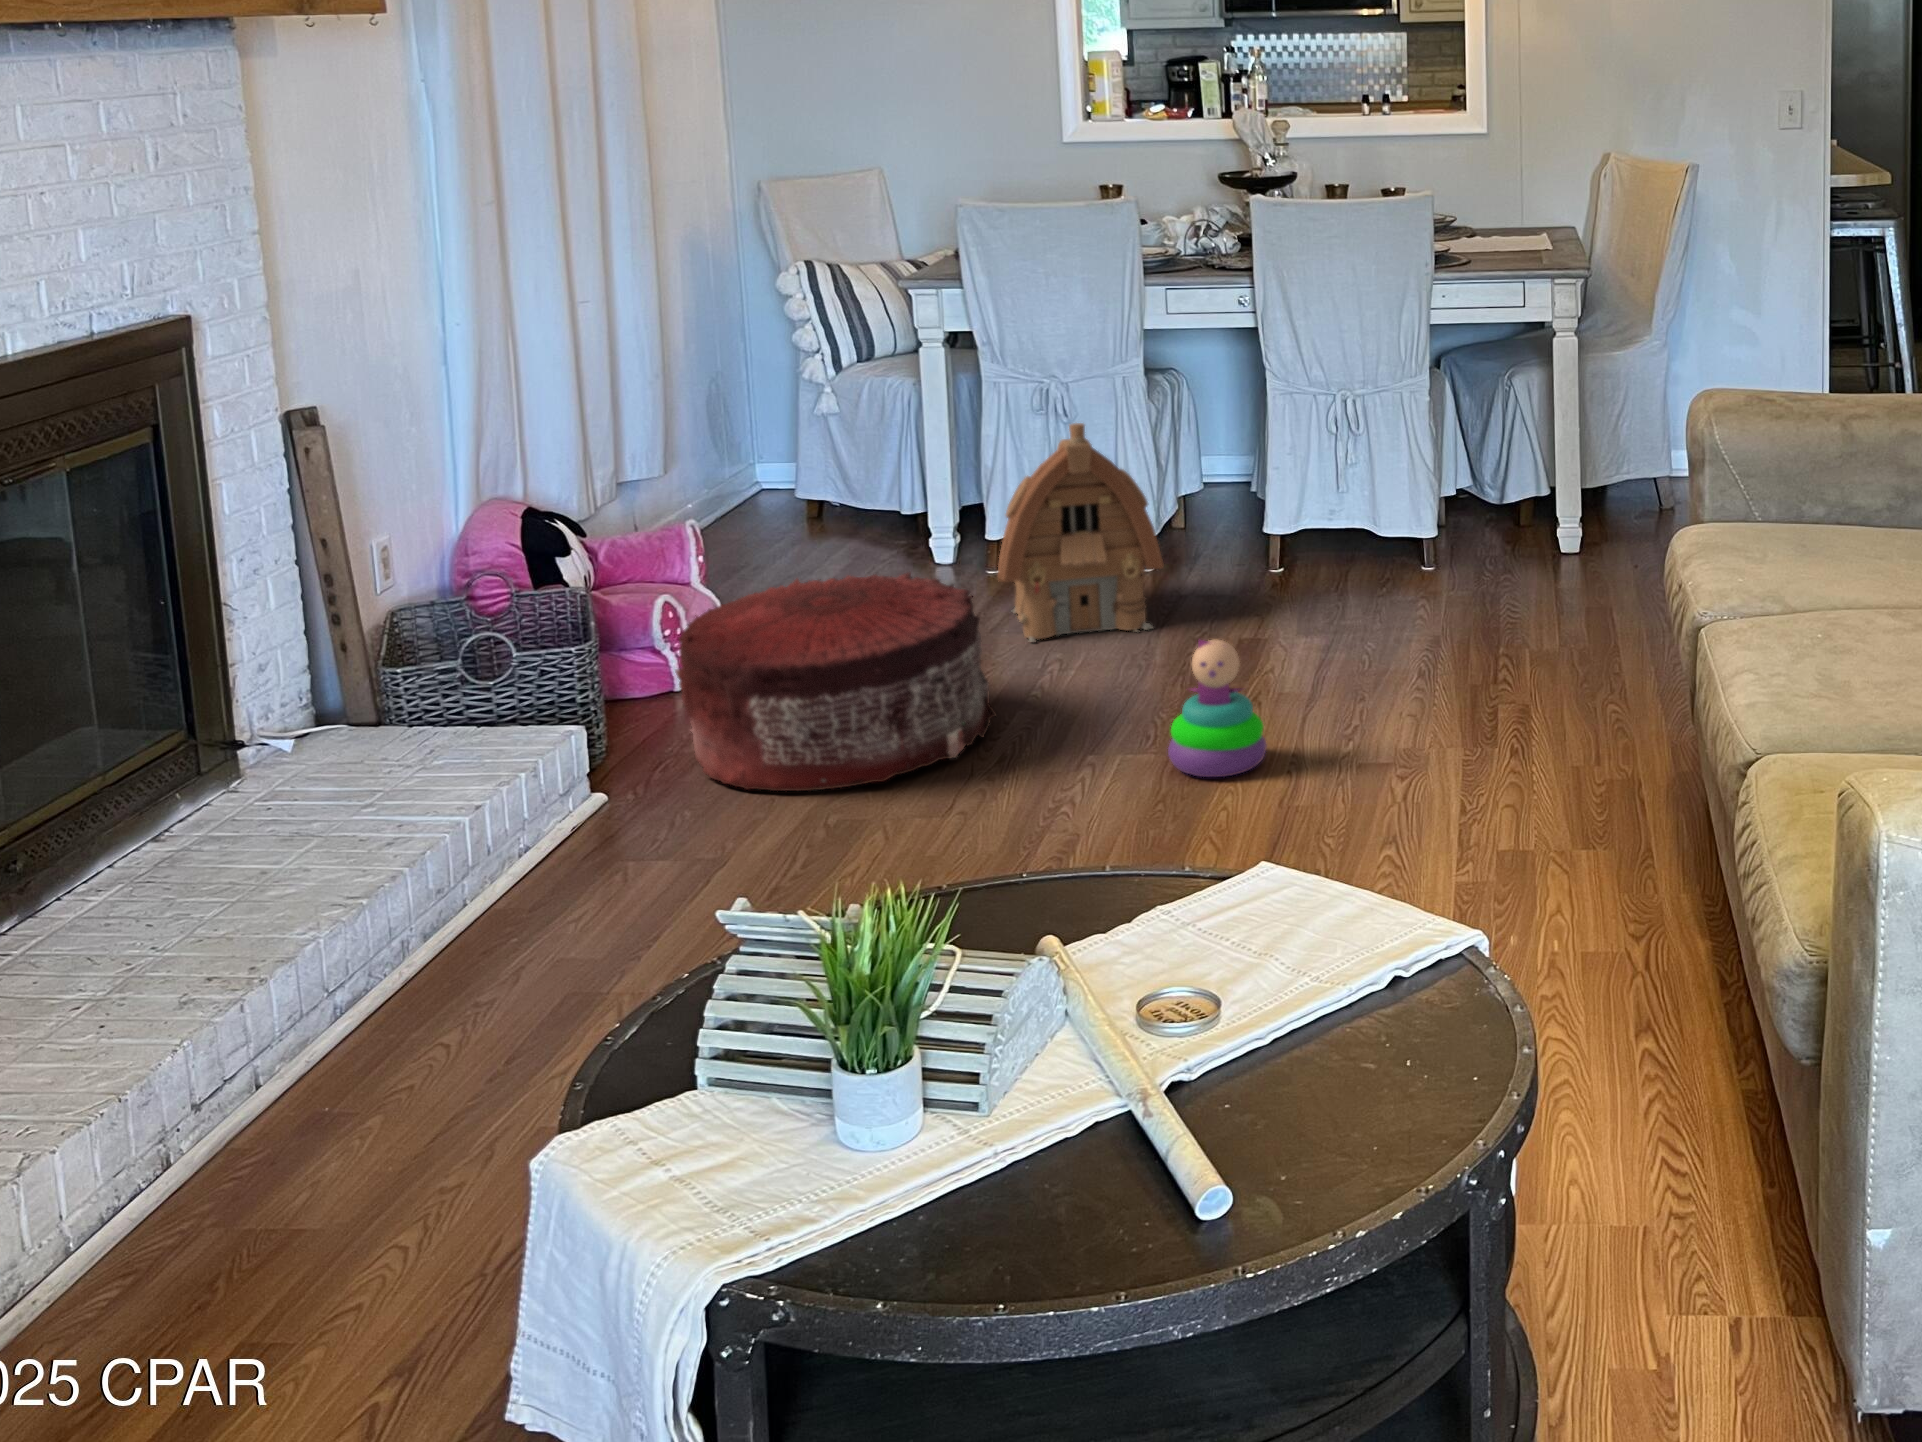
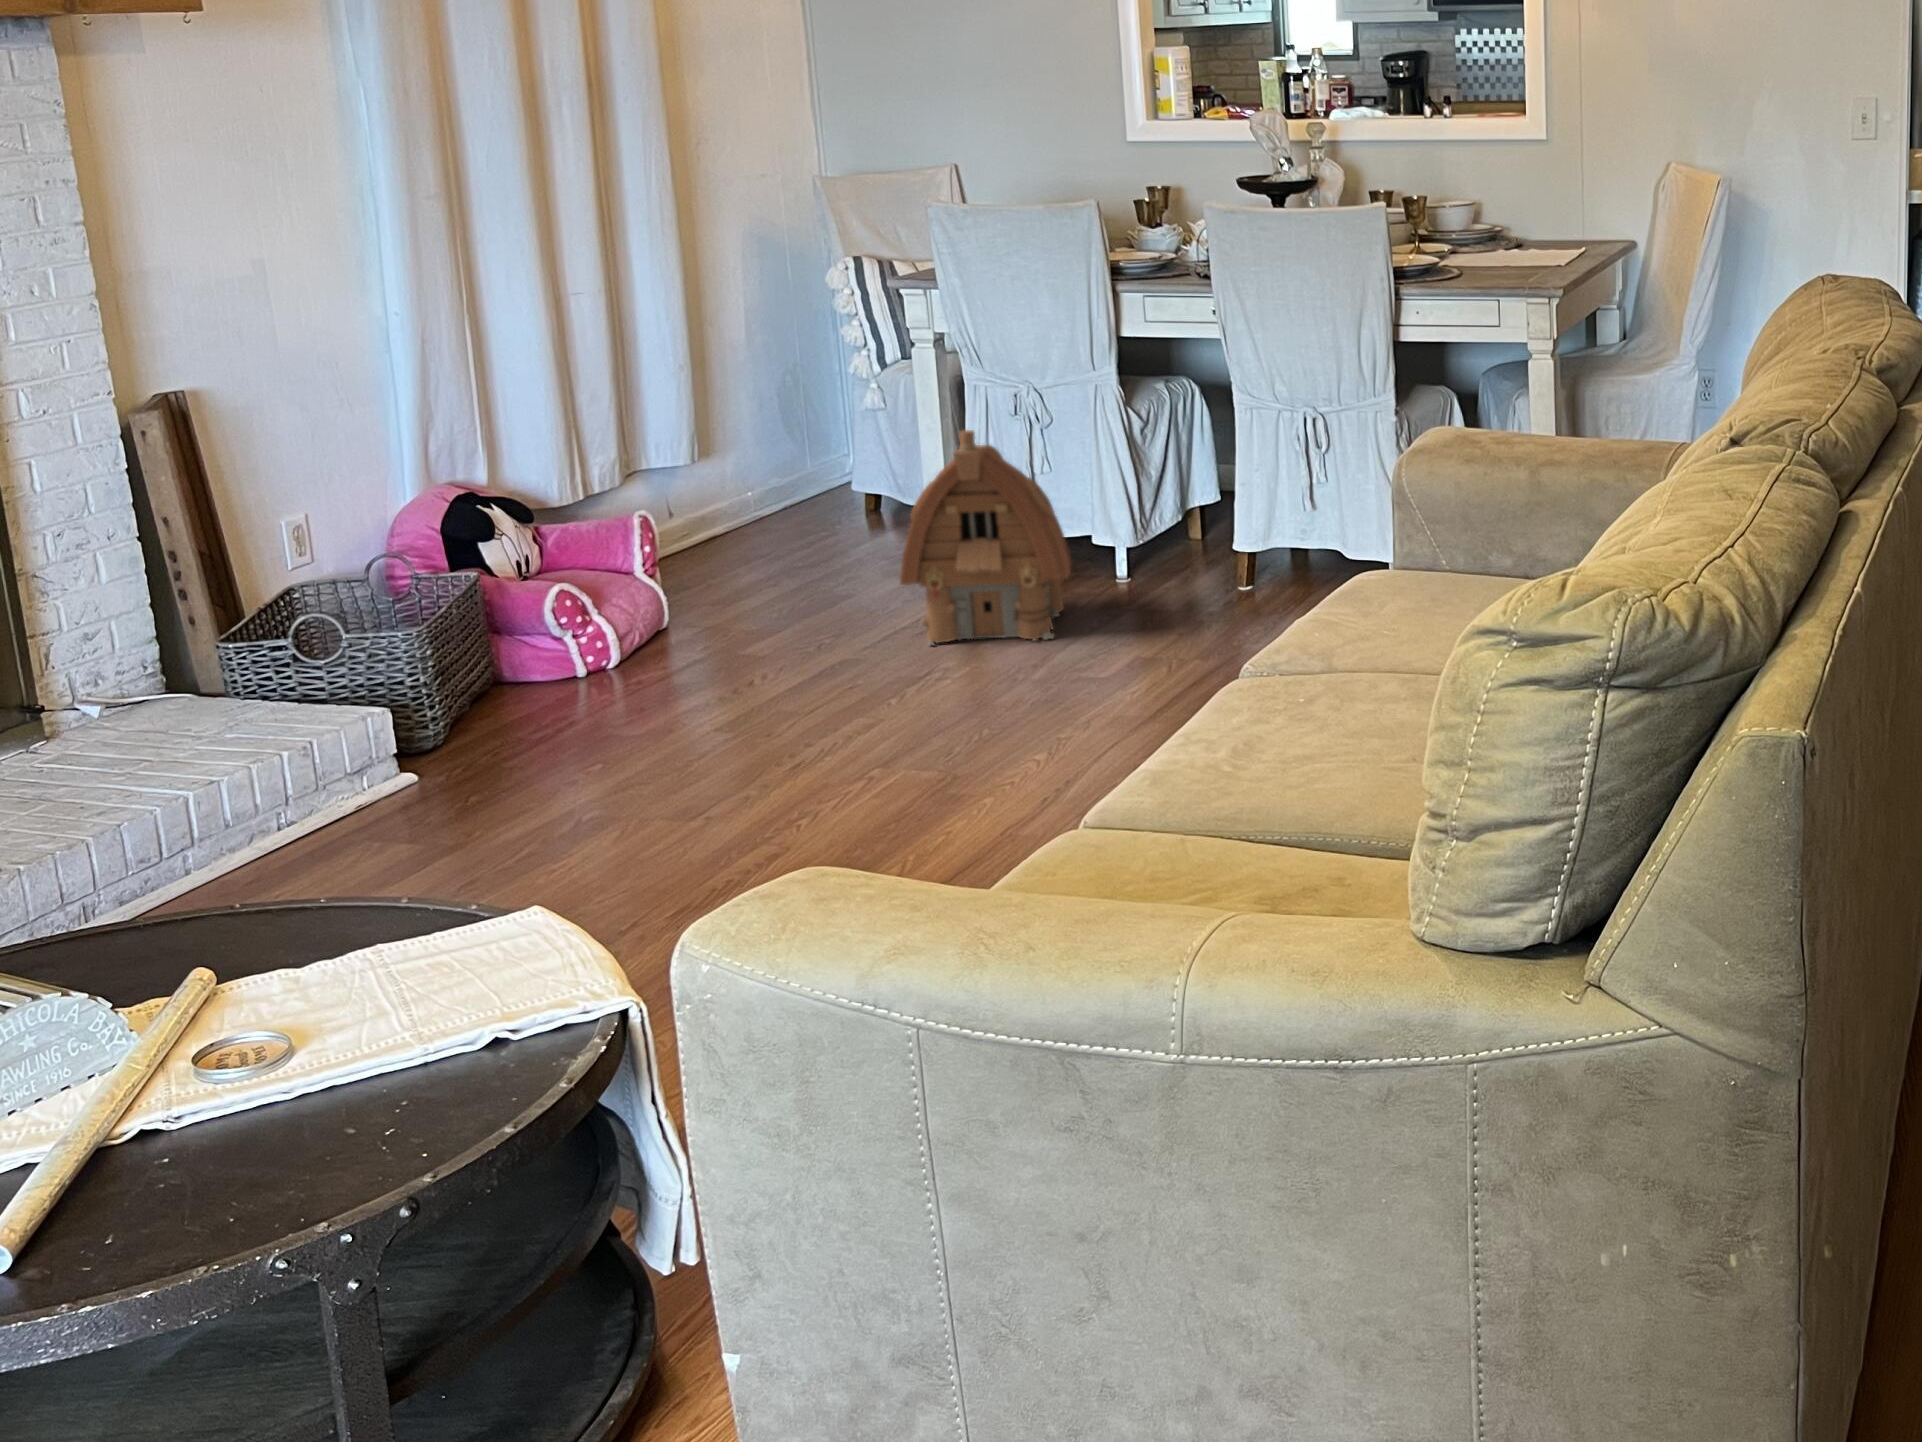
pouf: present [676,572,997,791] -> none [489,570,811,779]
stacking toy: present [1168,639,1266,777] -> none [915,656,1018,795]

